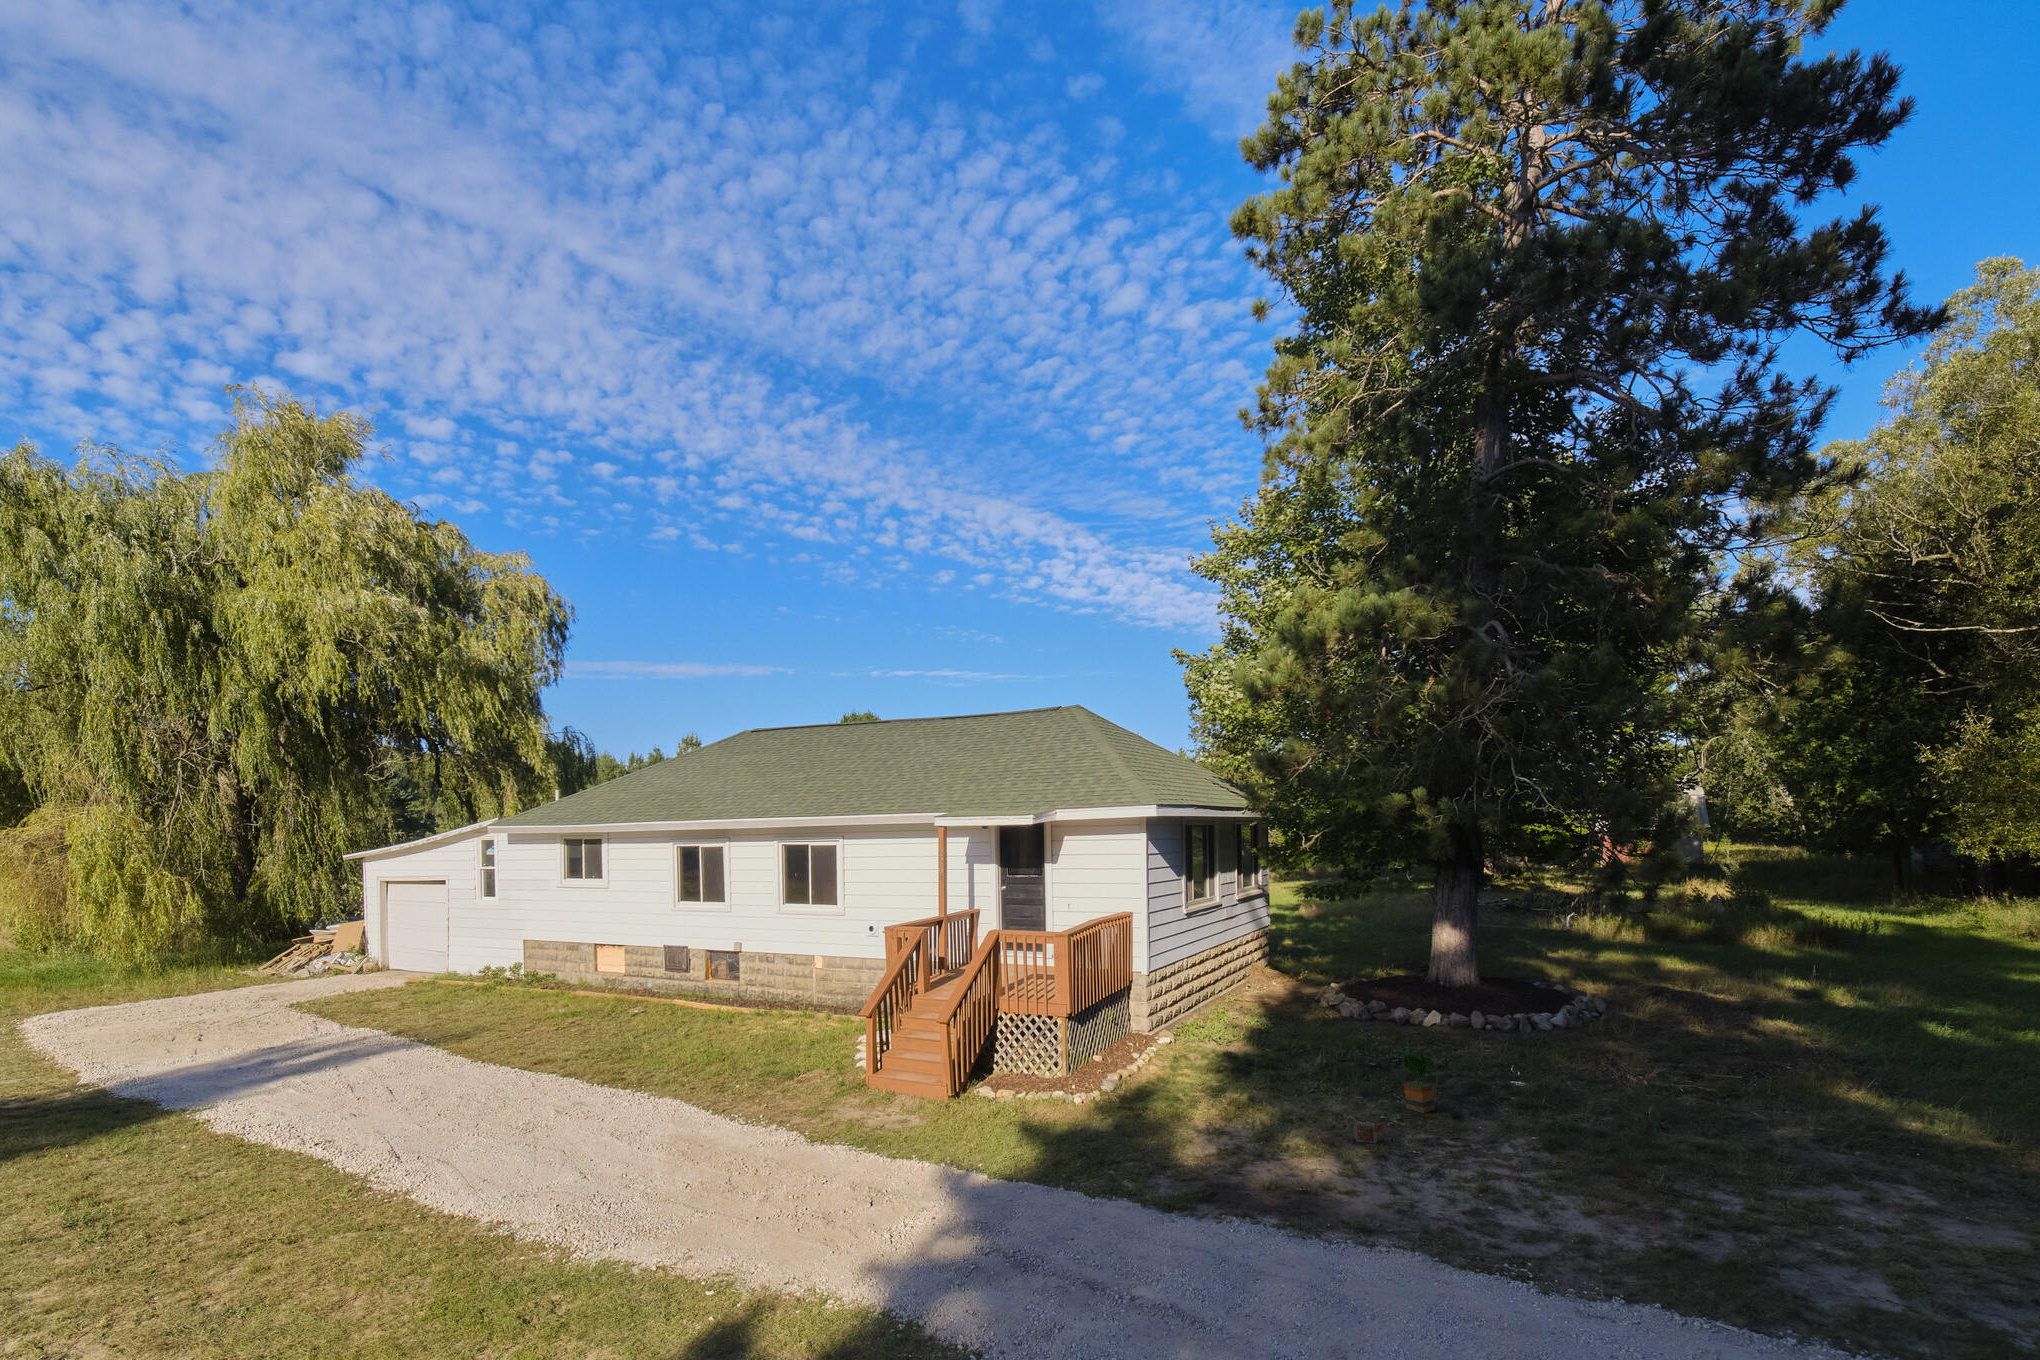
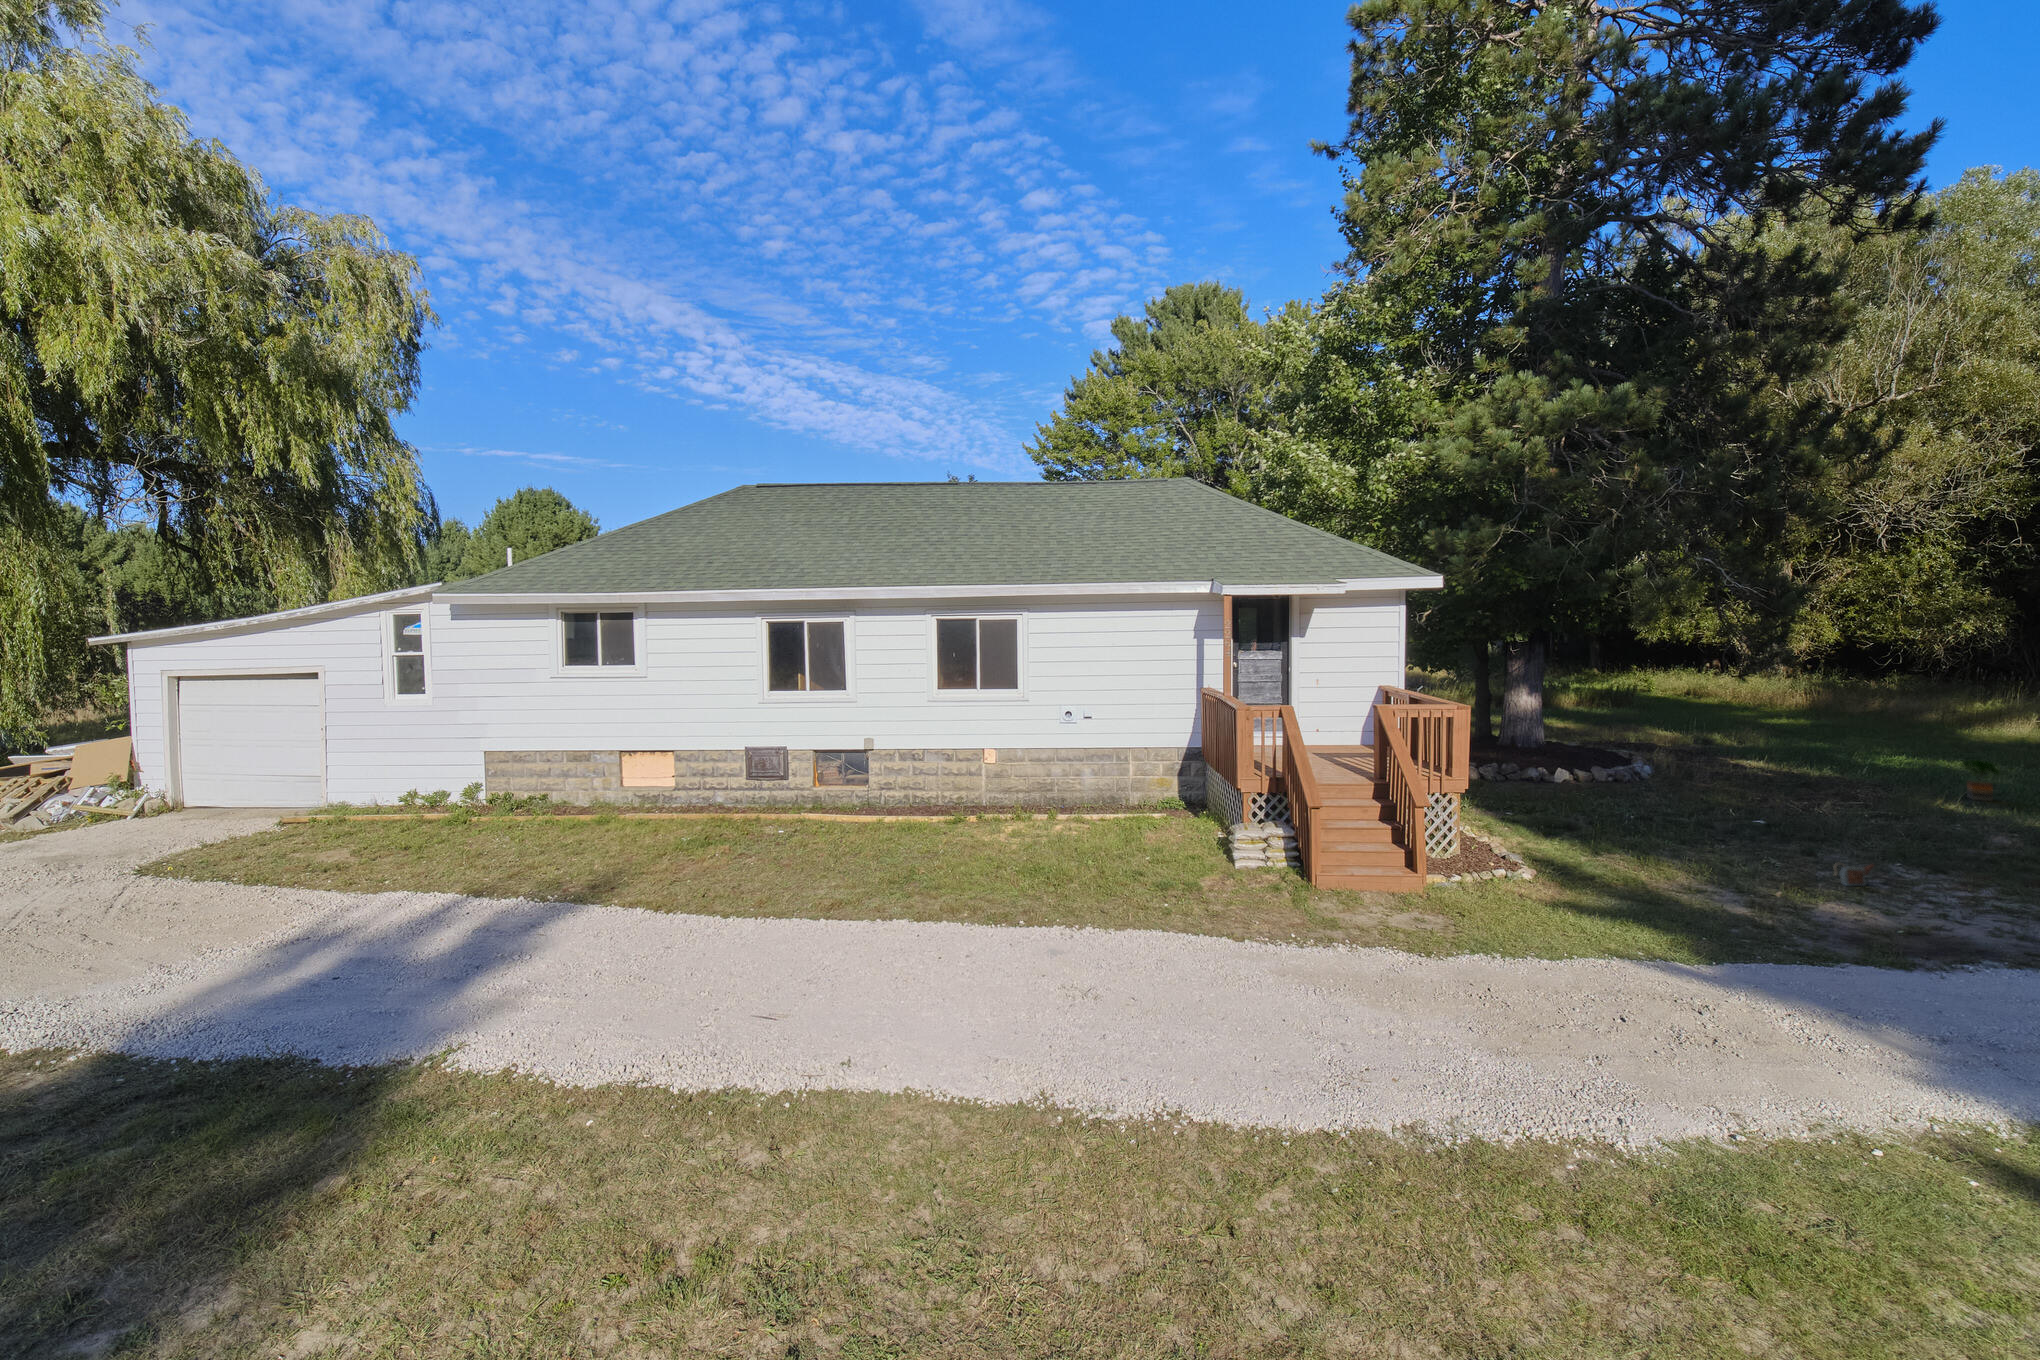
potted tree: present [1402,1053,1436,1113] -> present [1962,760,1999,801]

